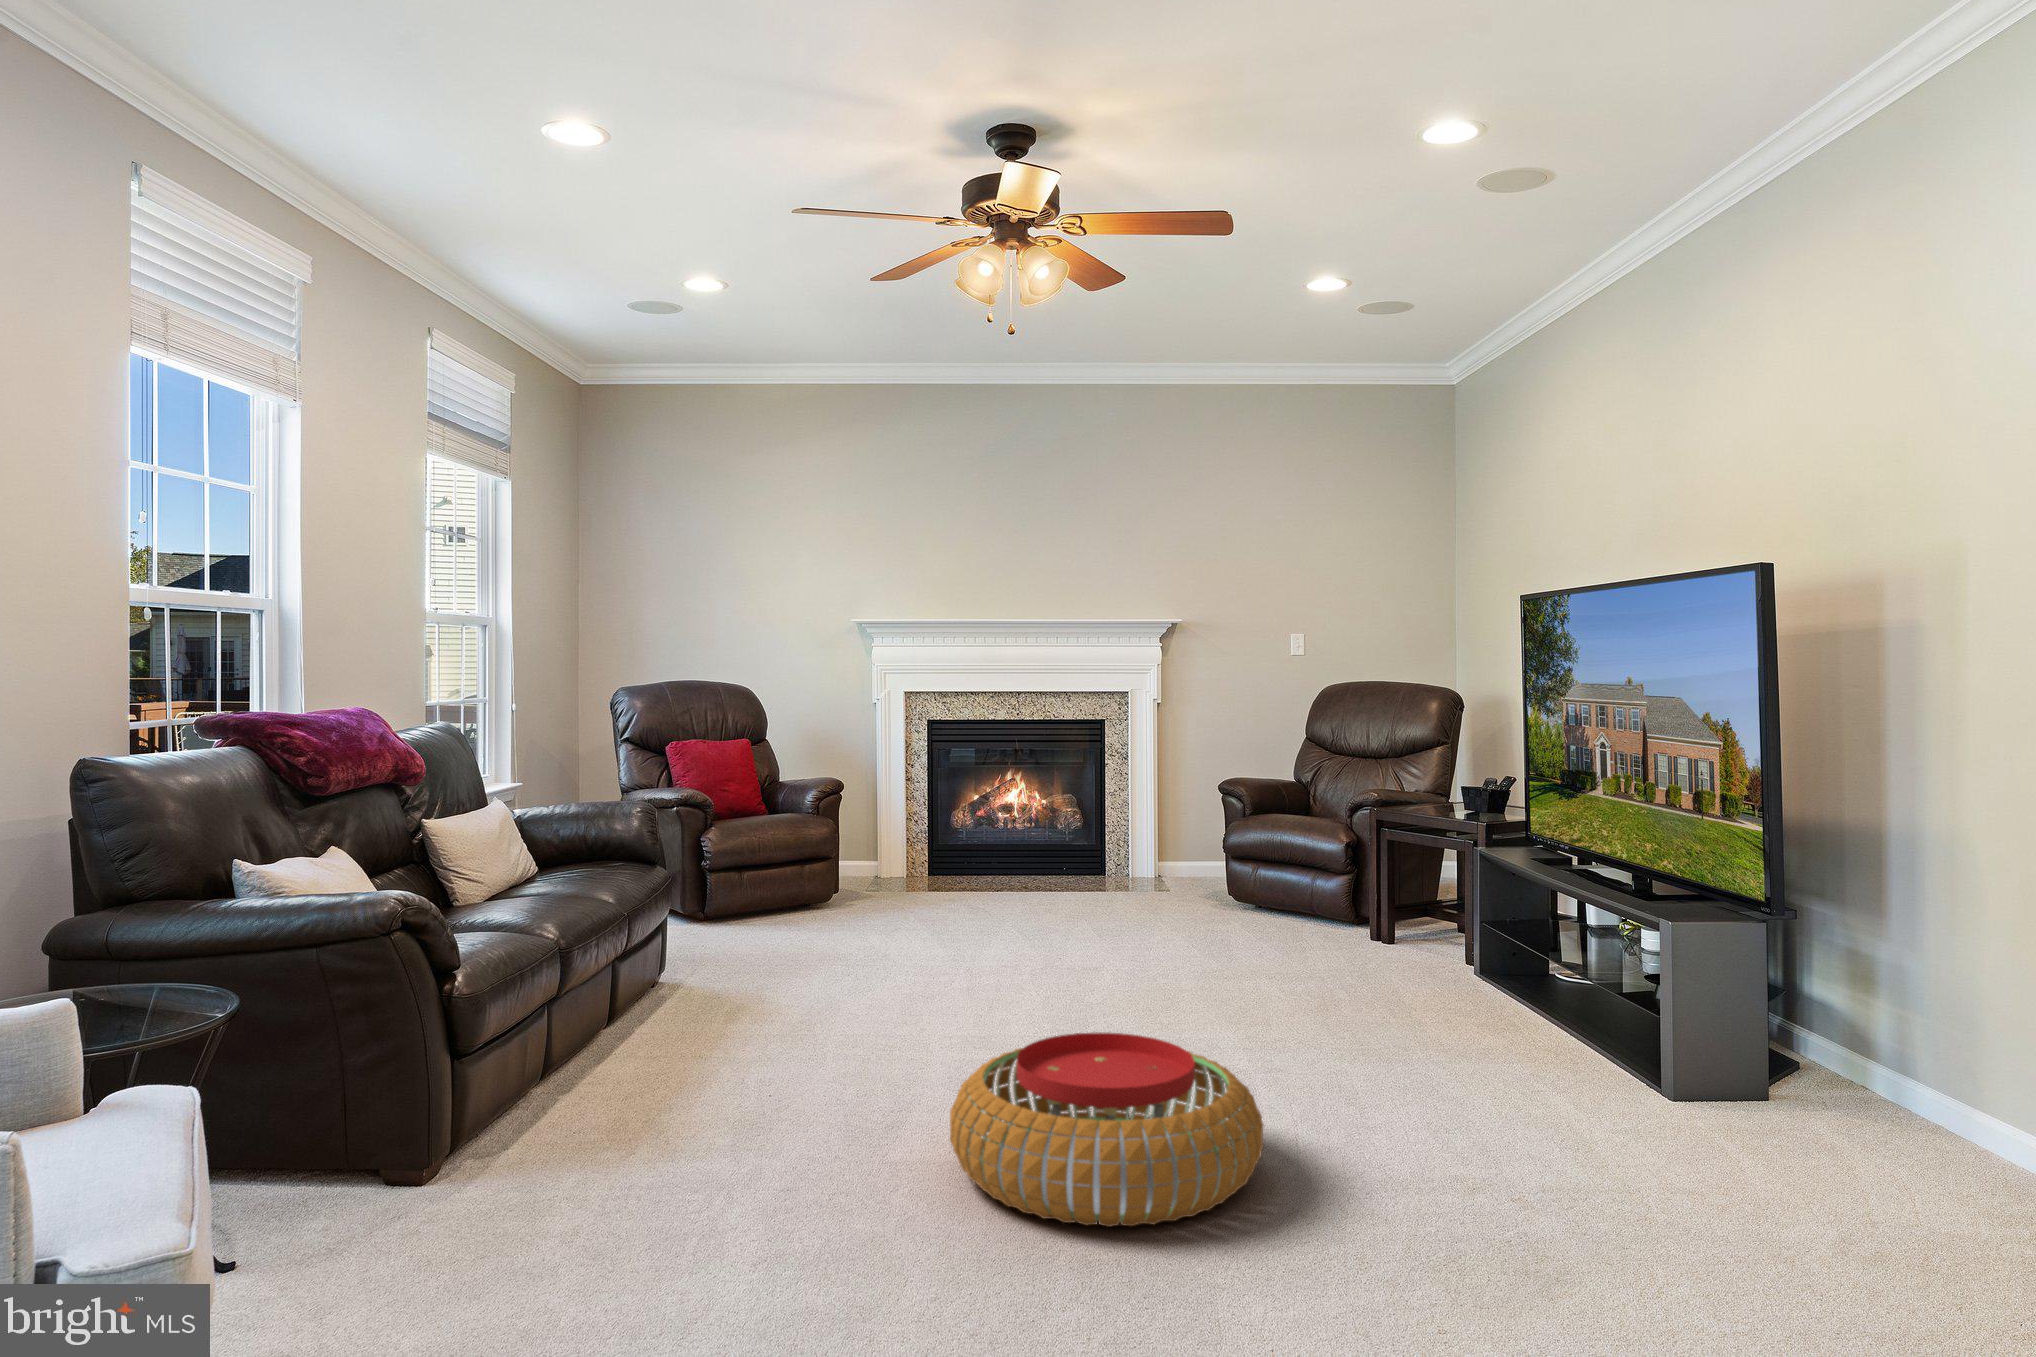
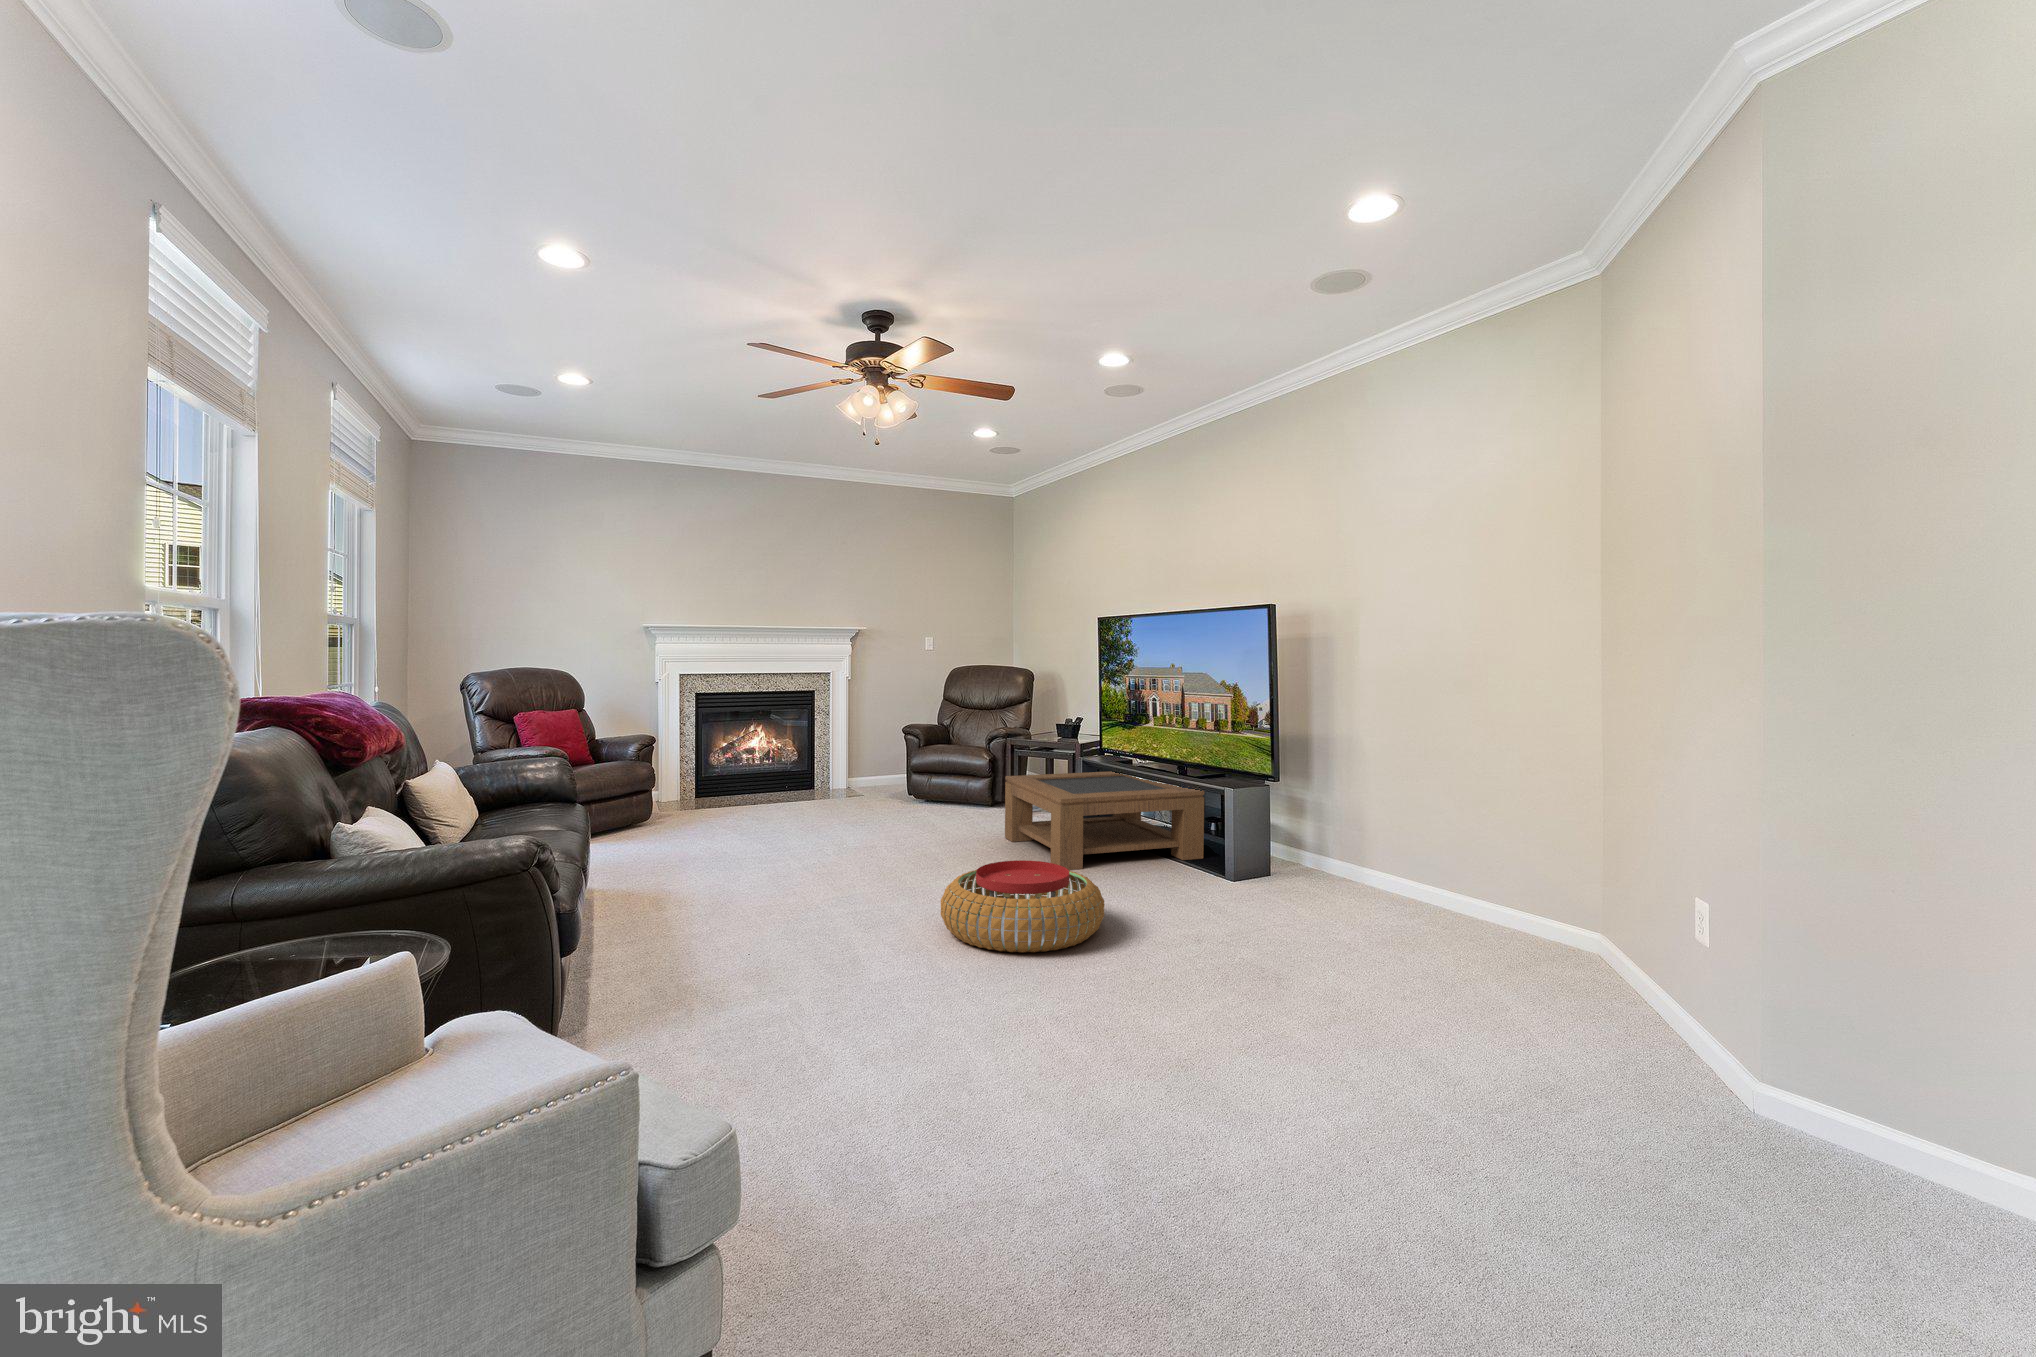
coffee table: none [1306,874,1661,1077] -> present [1005,771,1204,870]

